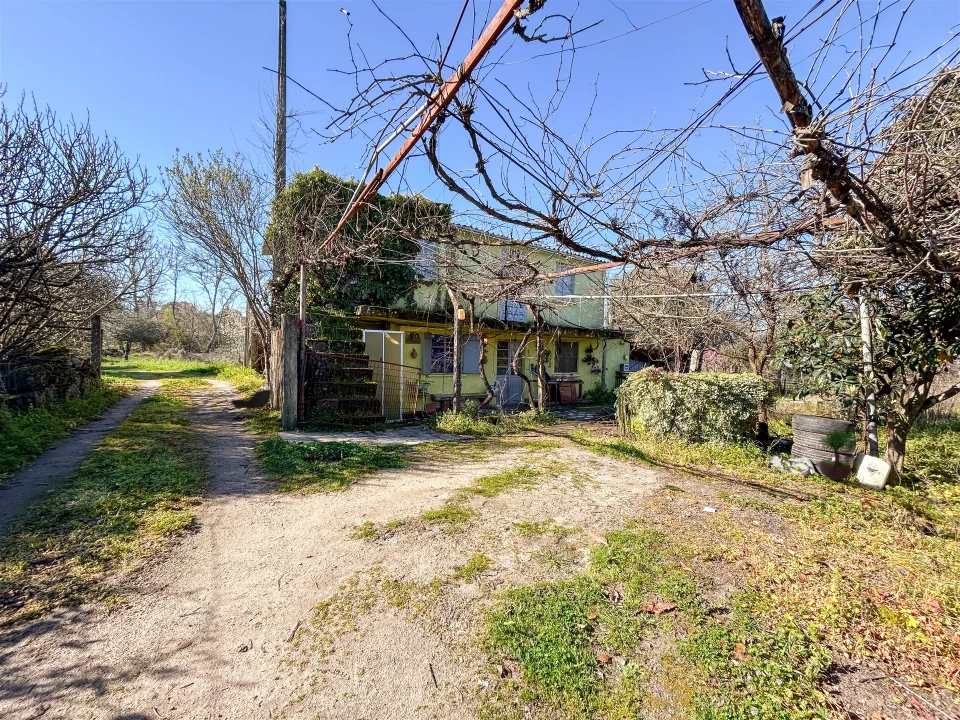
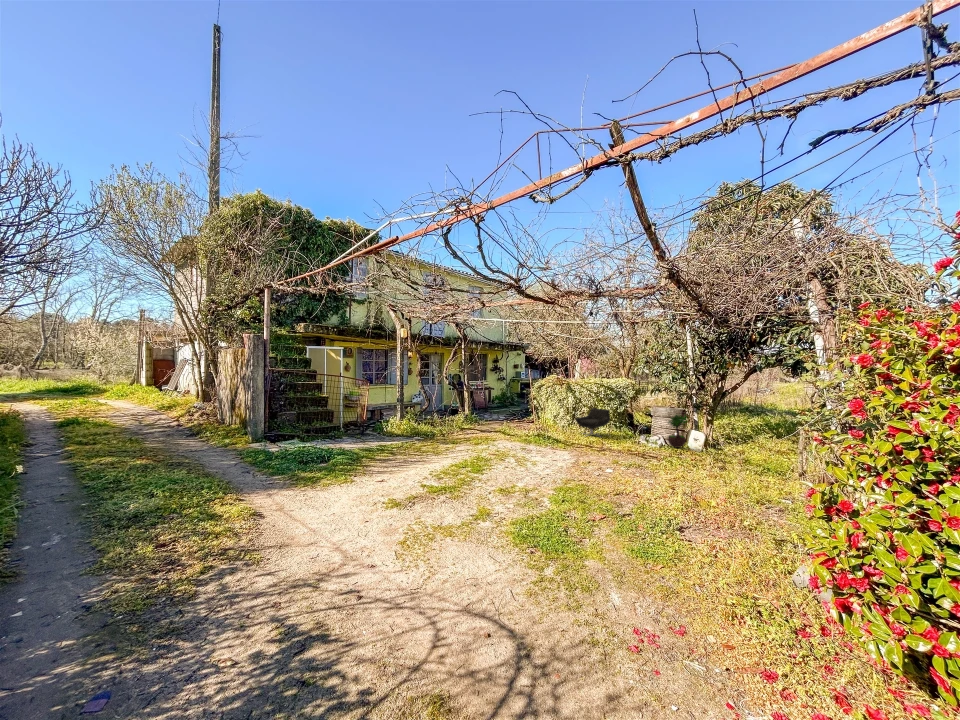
lounge chair: present [231,390,271,416] -> present [575,408,610,436]

